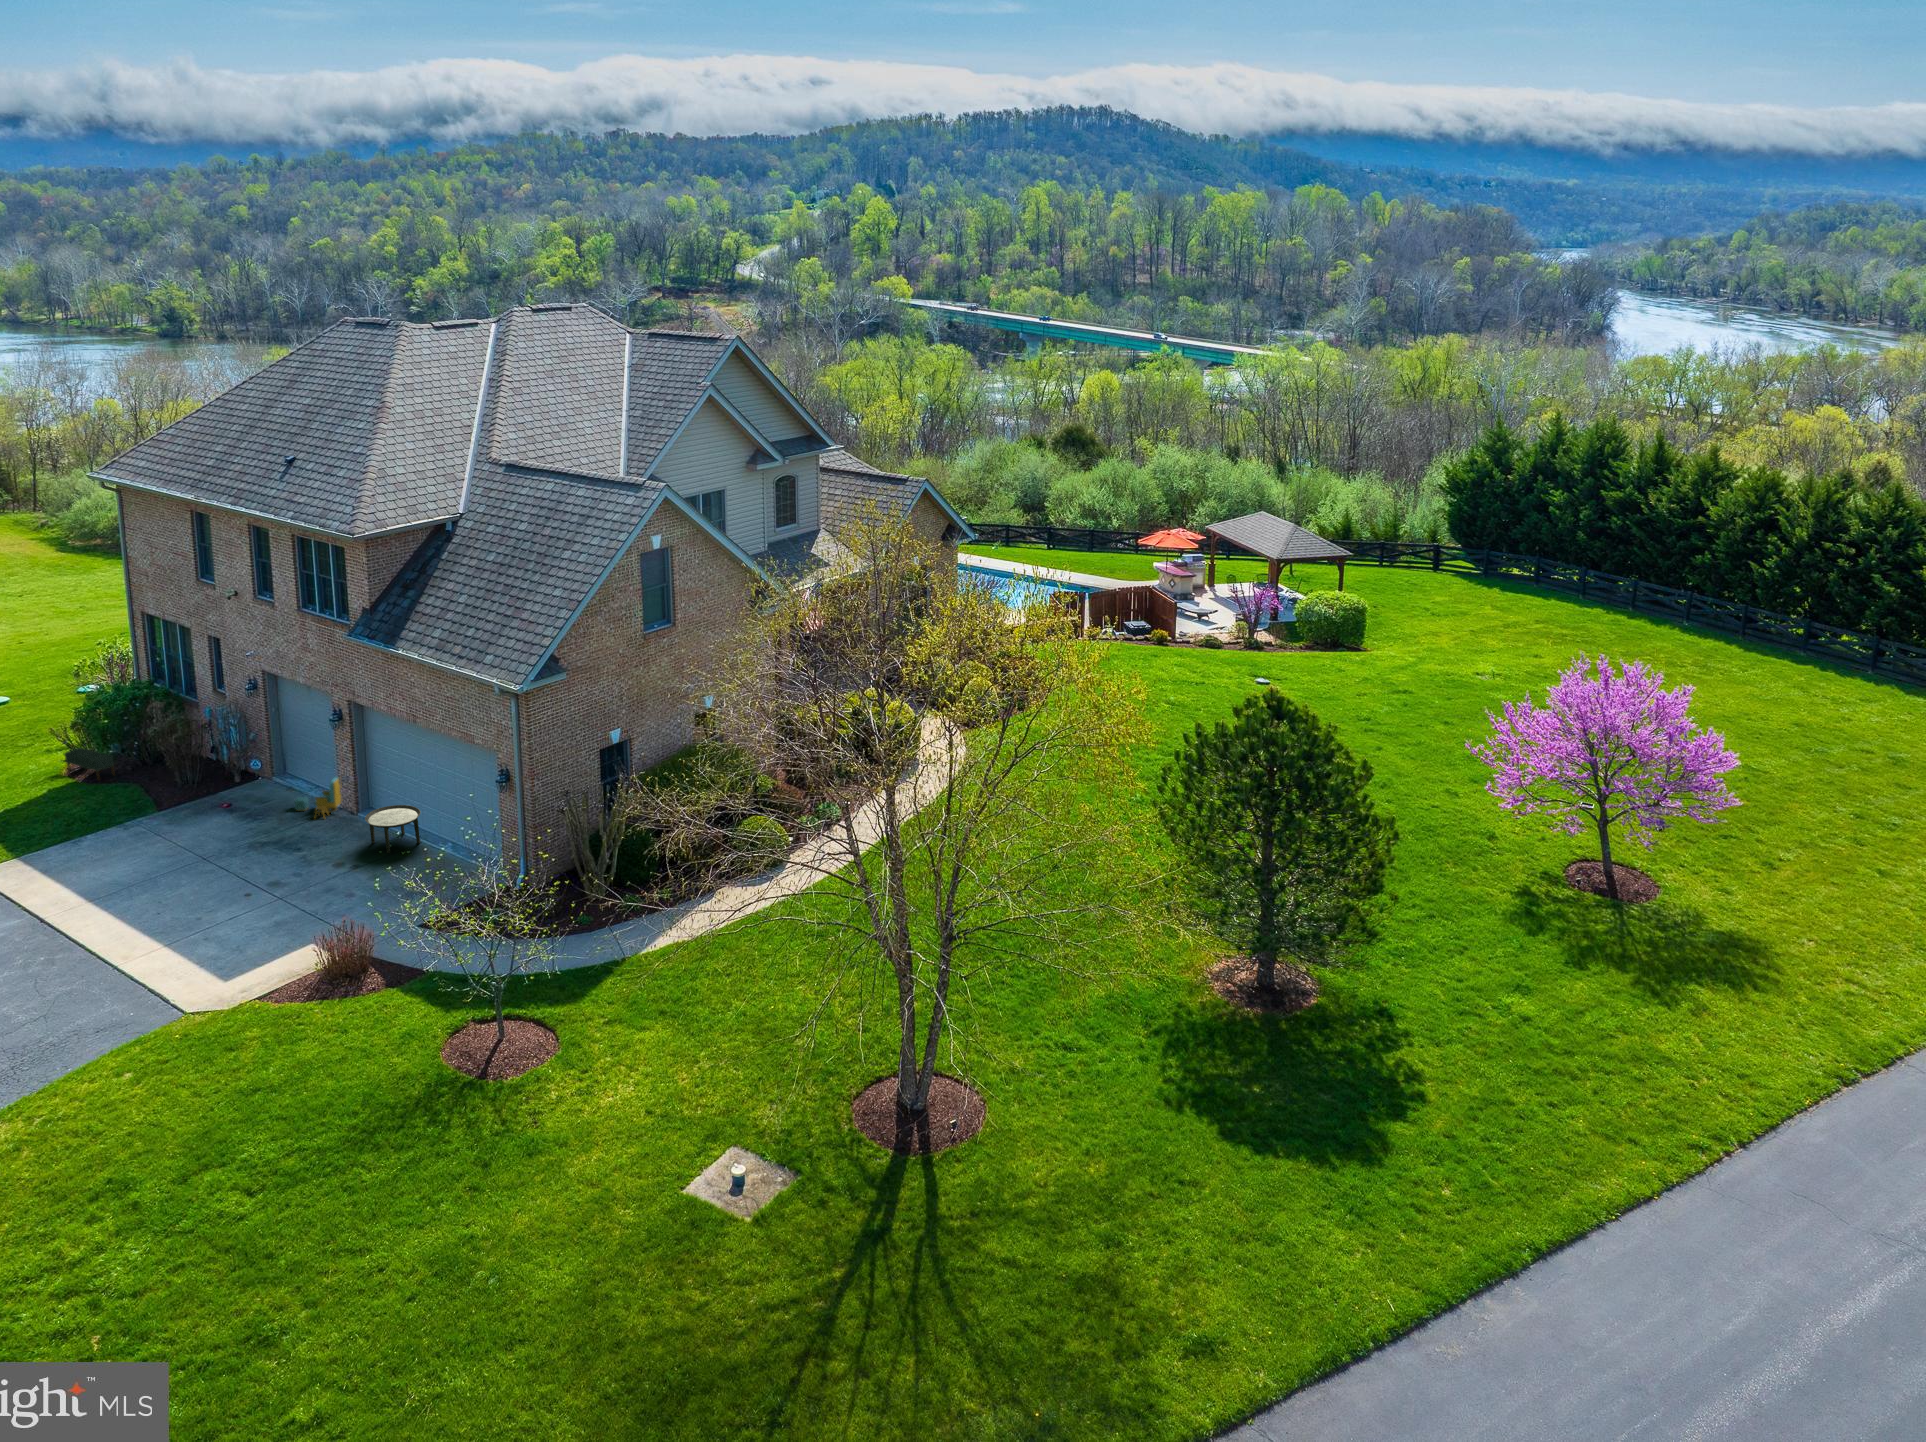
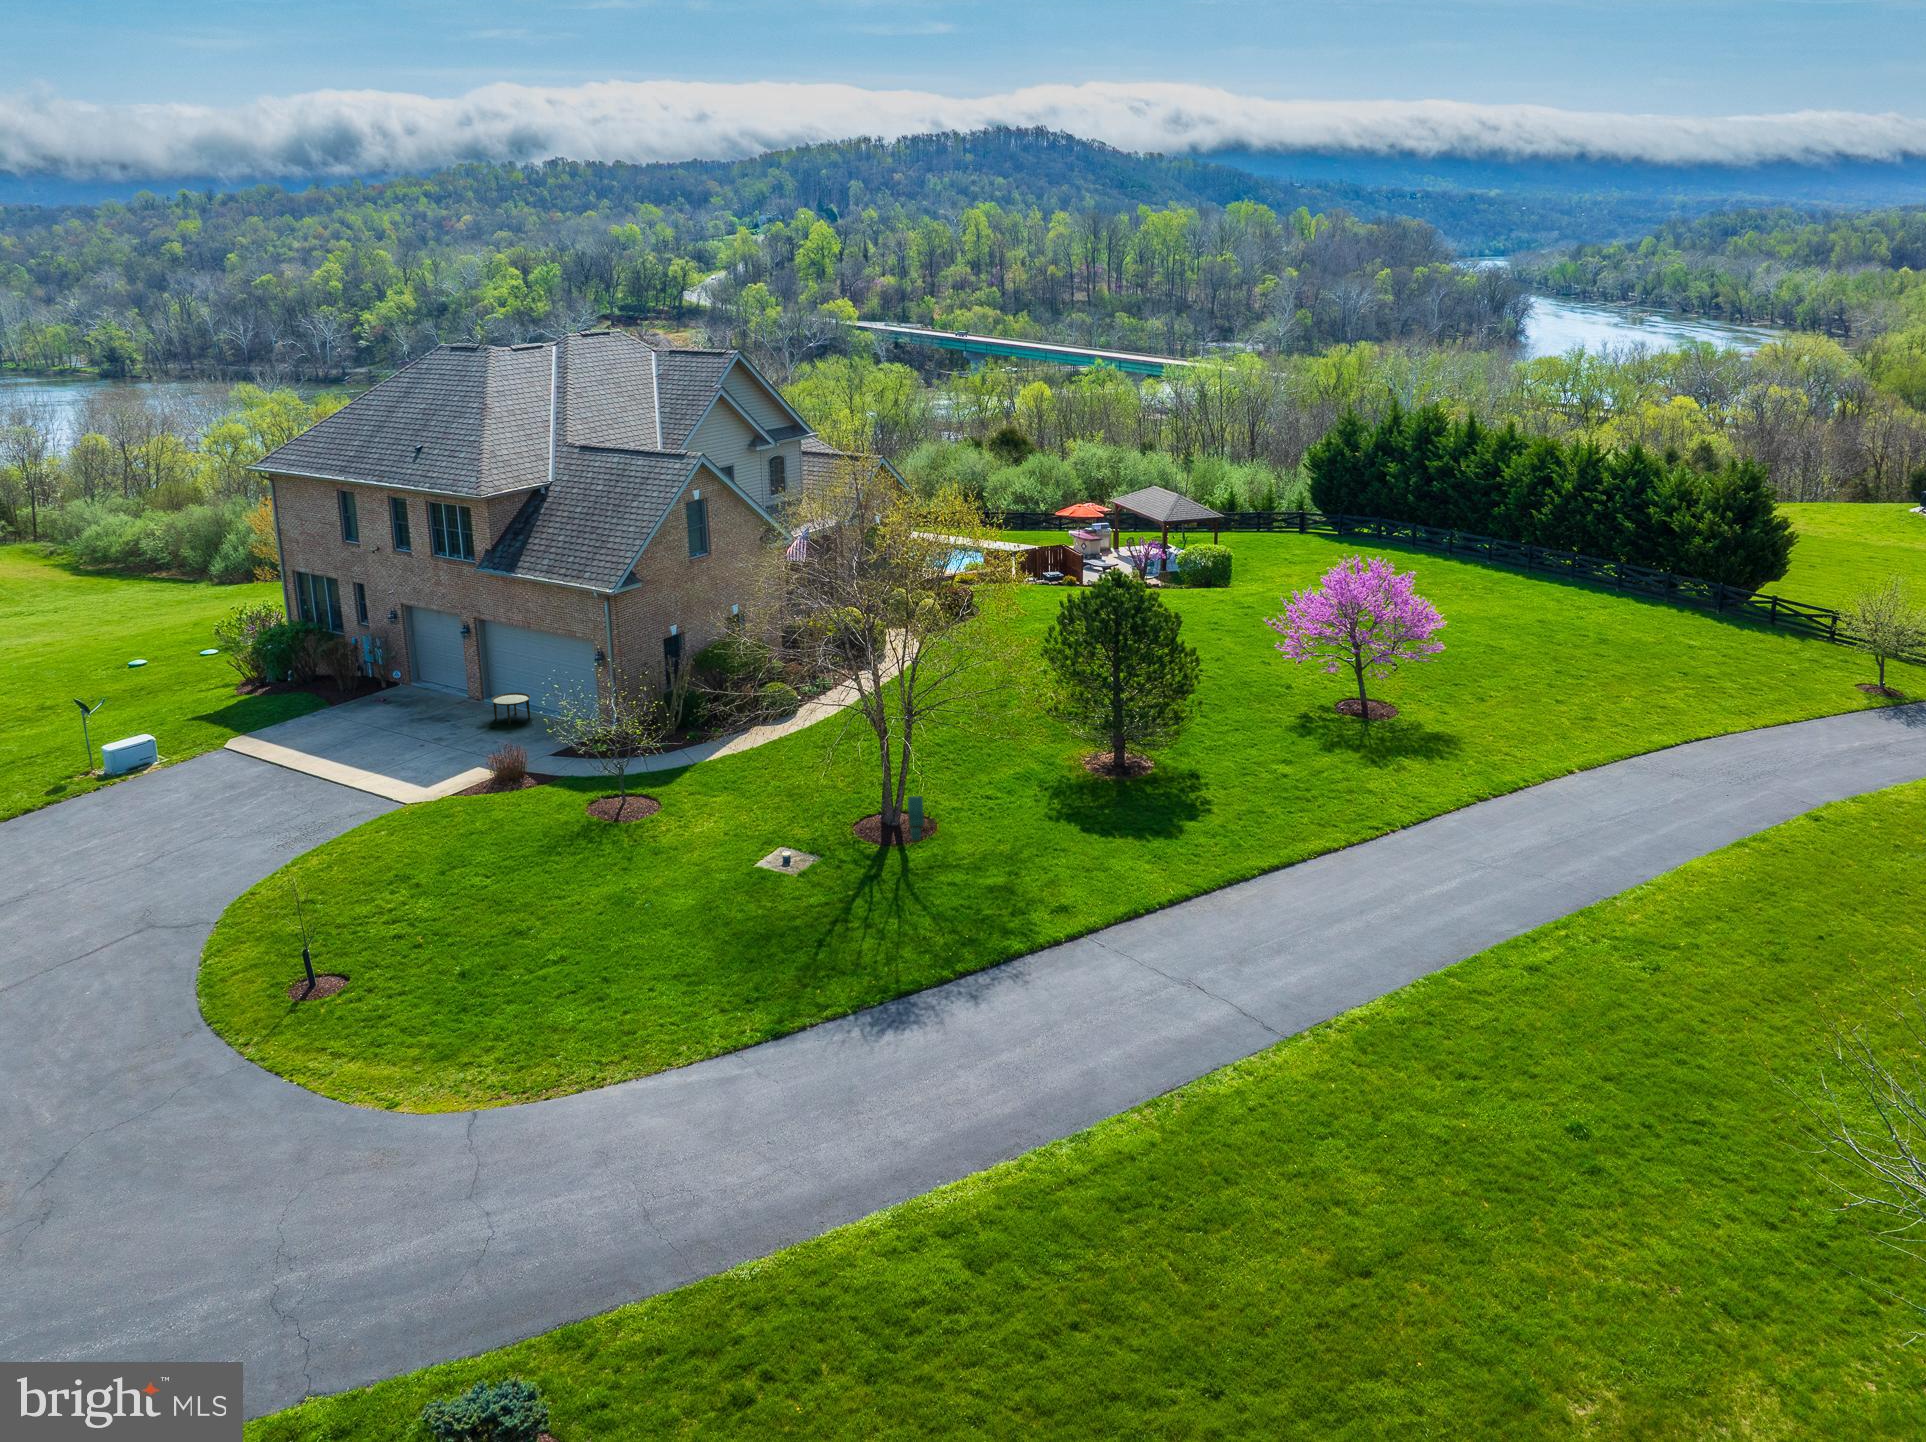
bench: present [64,748,115,780] -> none [238,670,279,693]
armchair: present [295,778,341,818] -> present [908,796,935,841]

